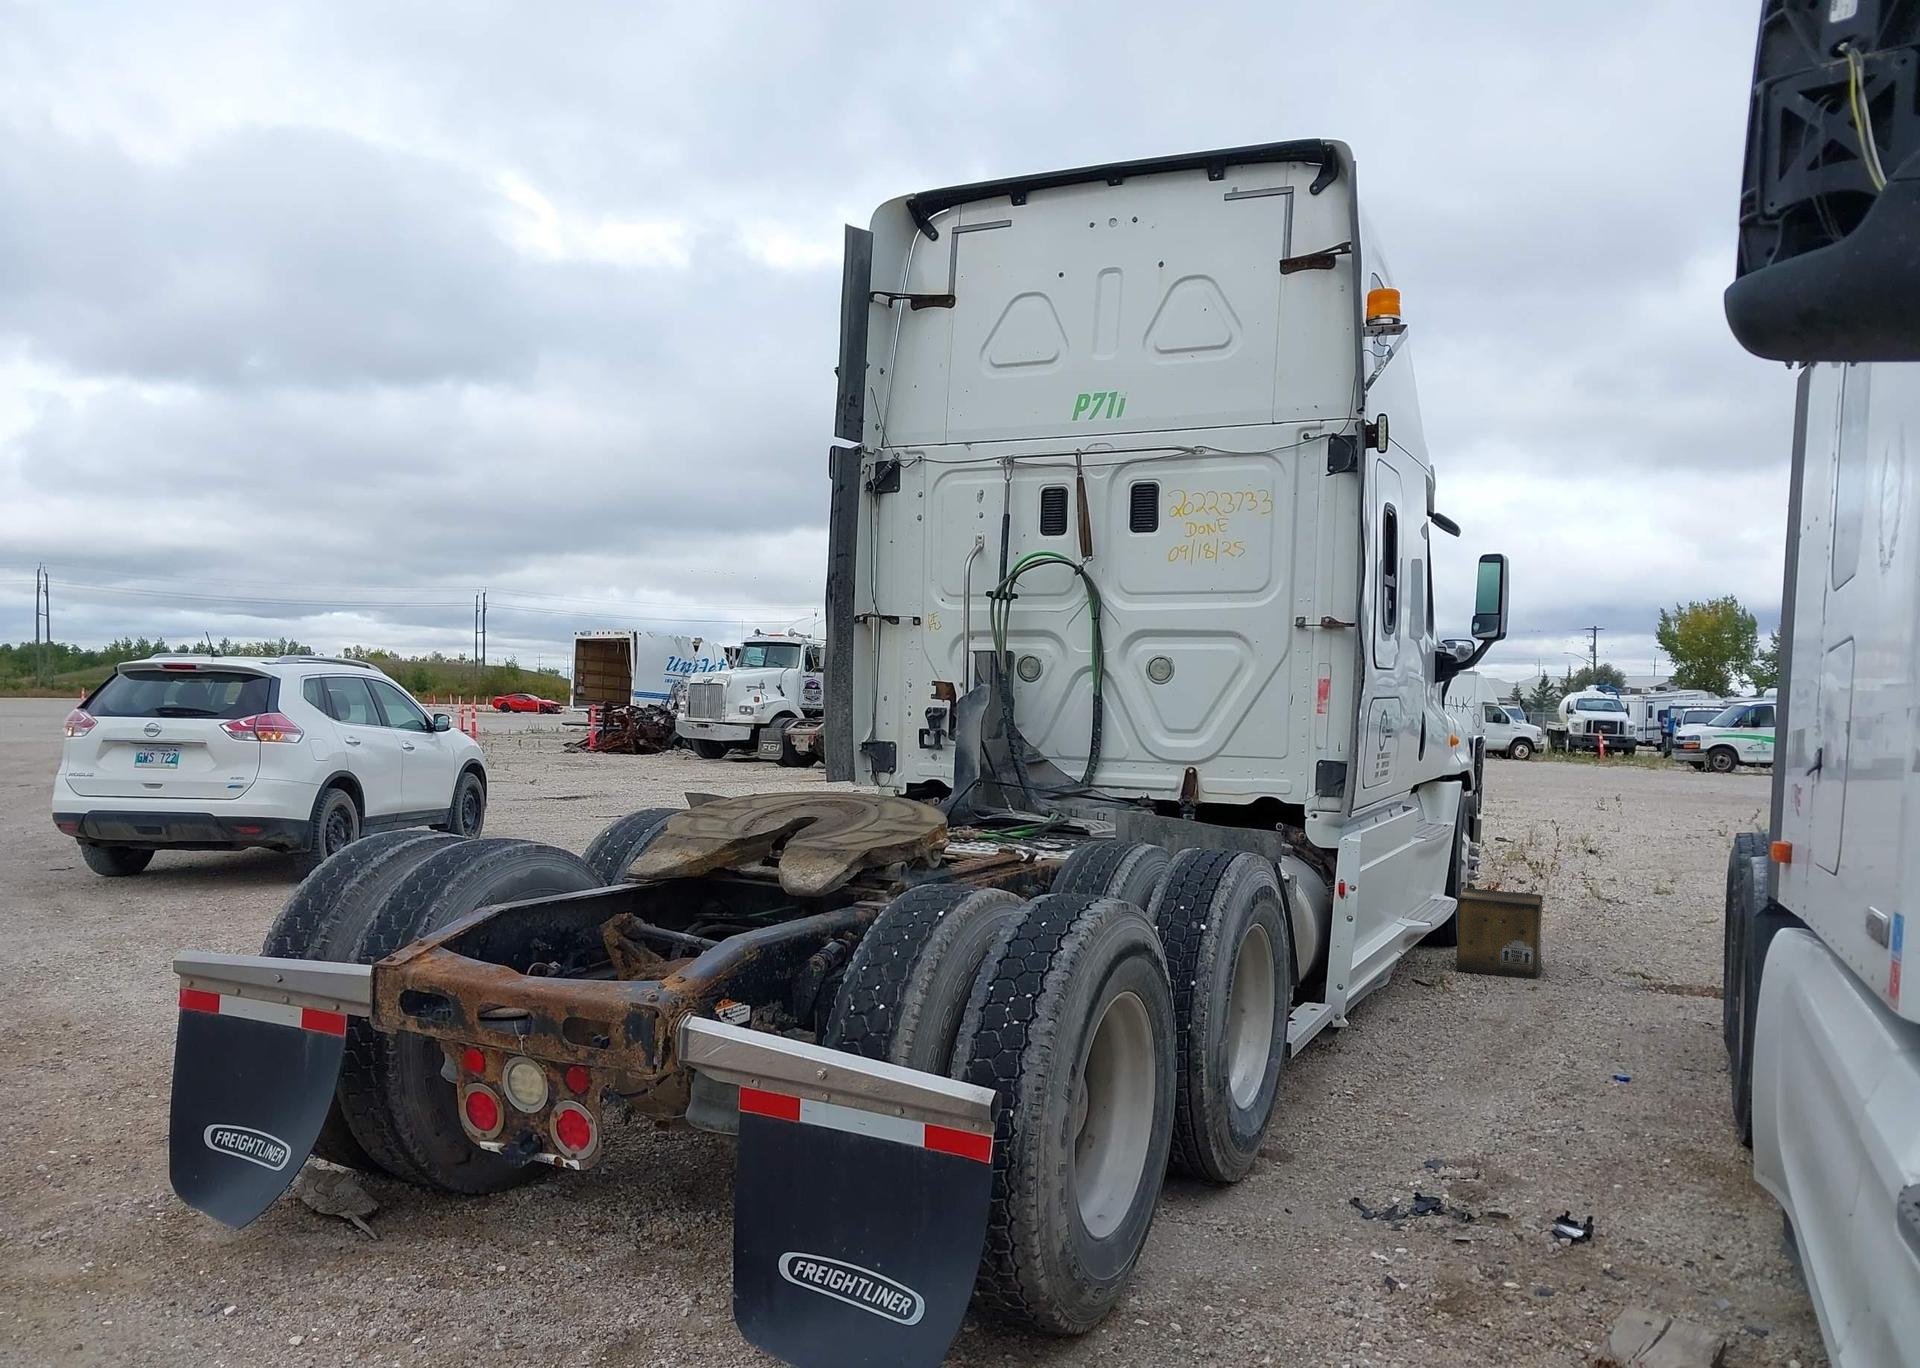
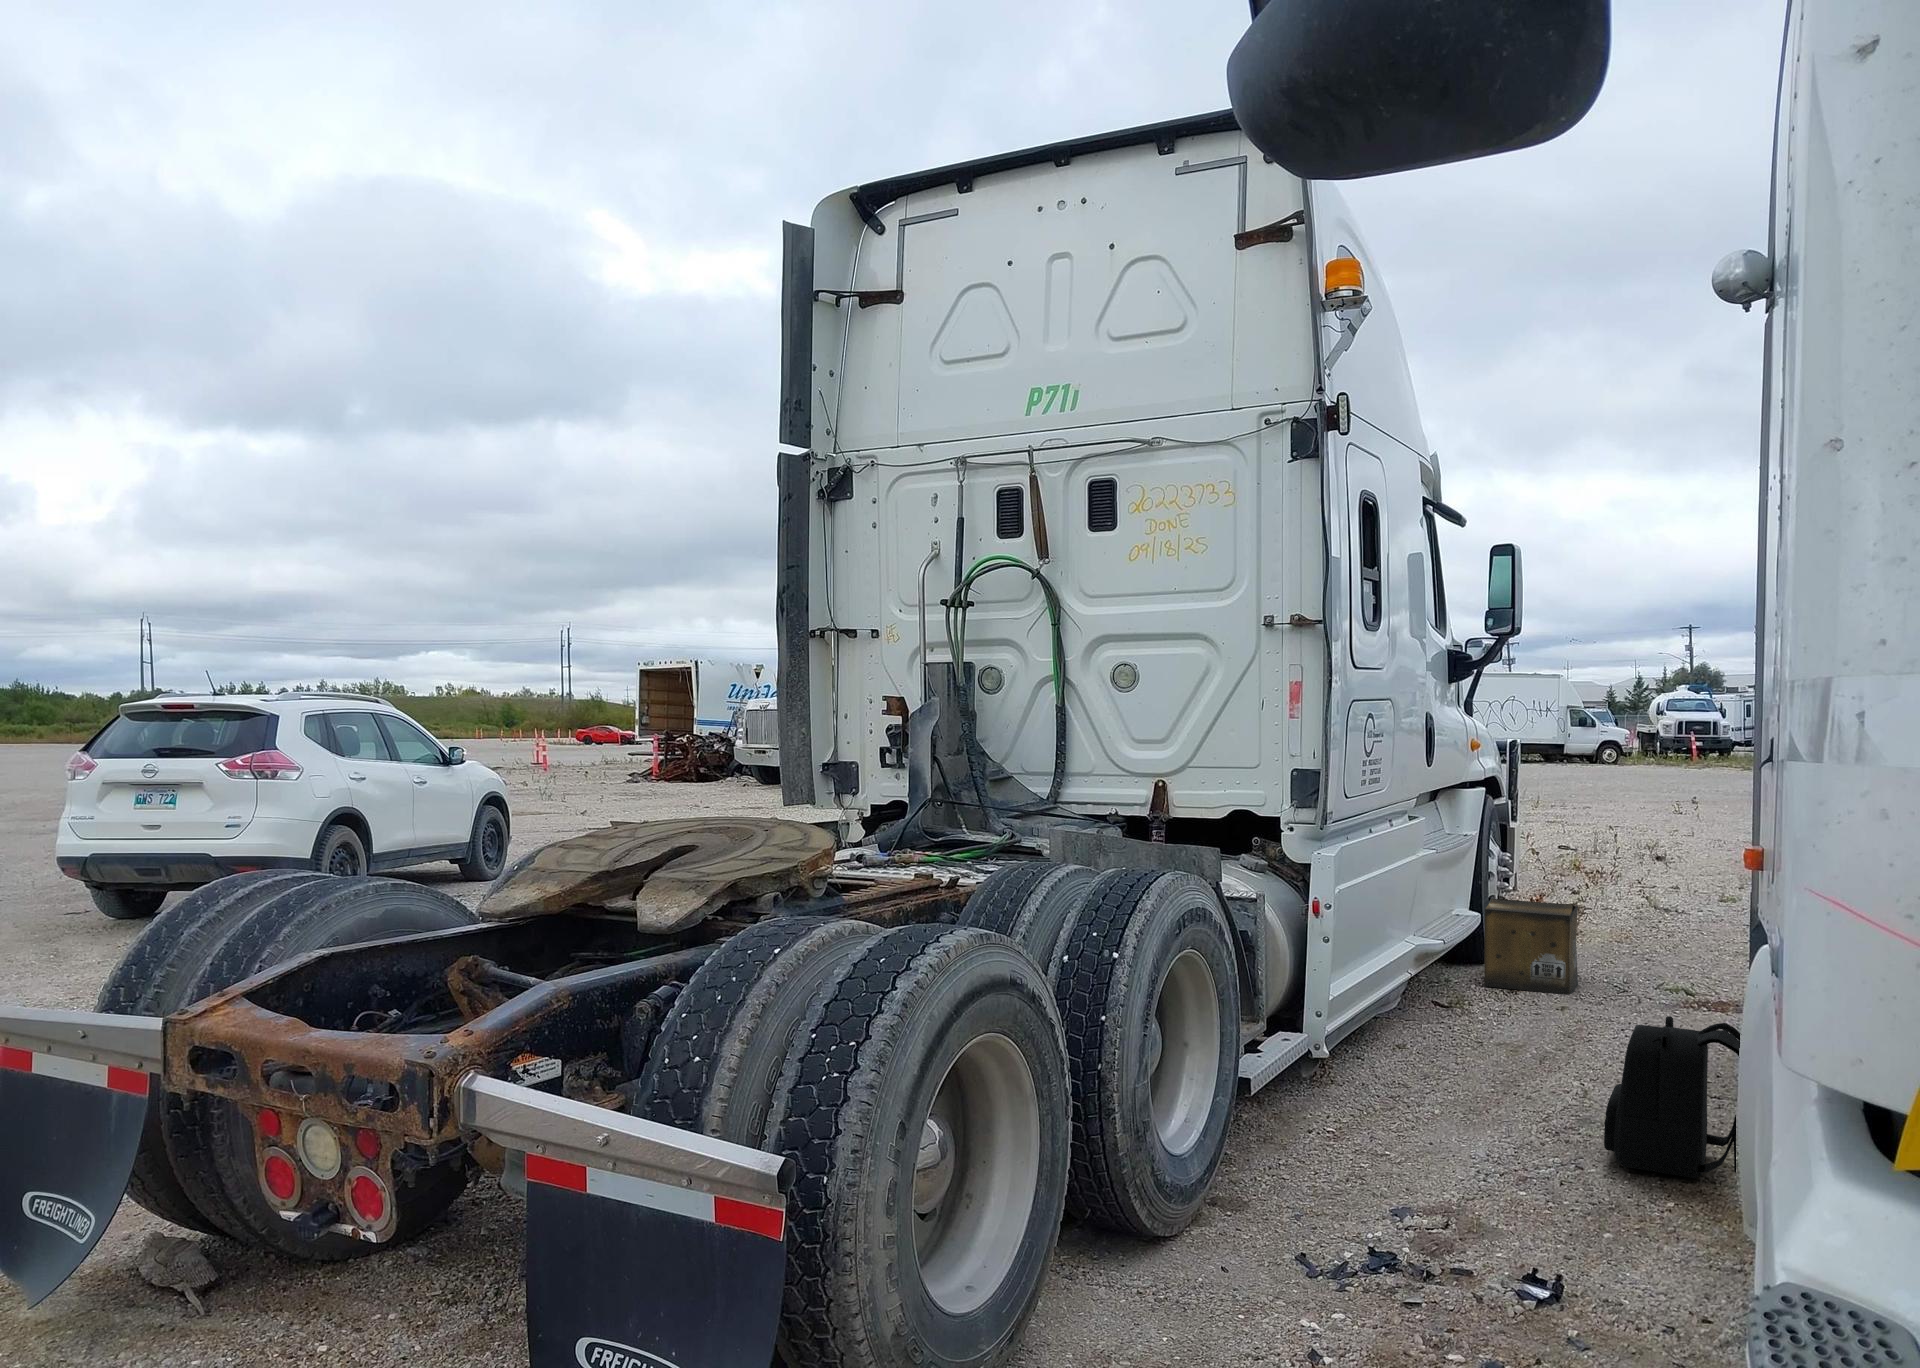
backpack: none [1602,993,1734,1137] -> present [1604,1016,1740,1178]

